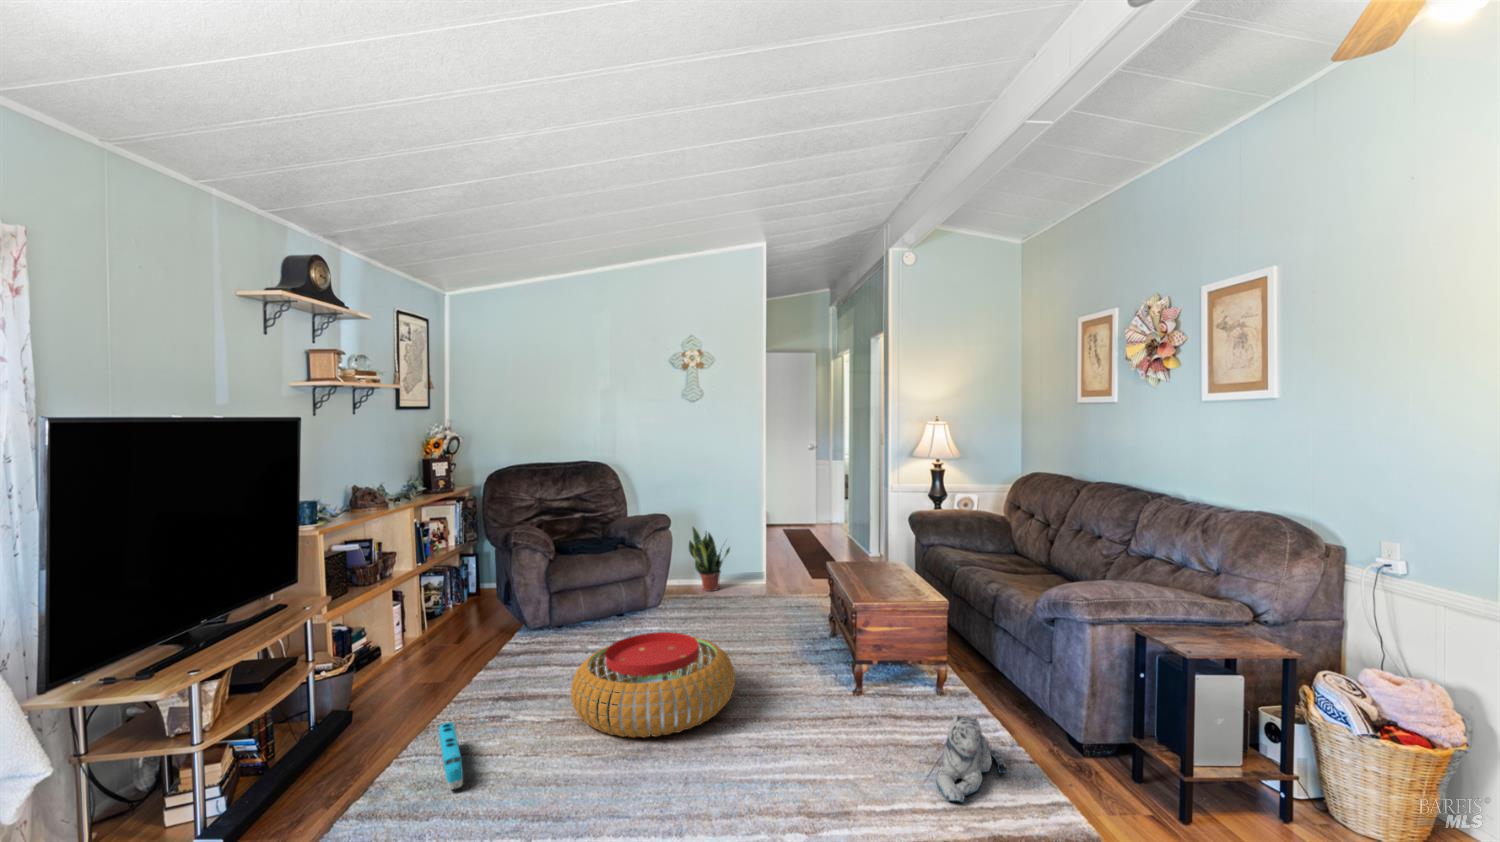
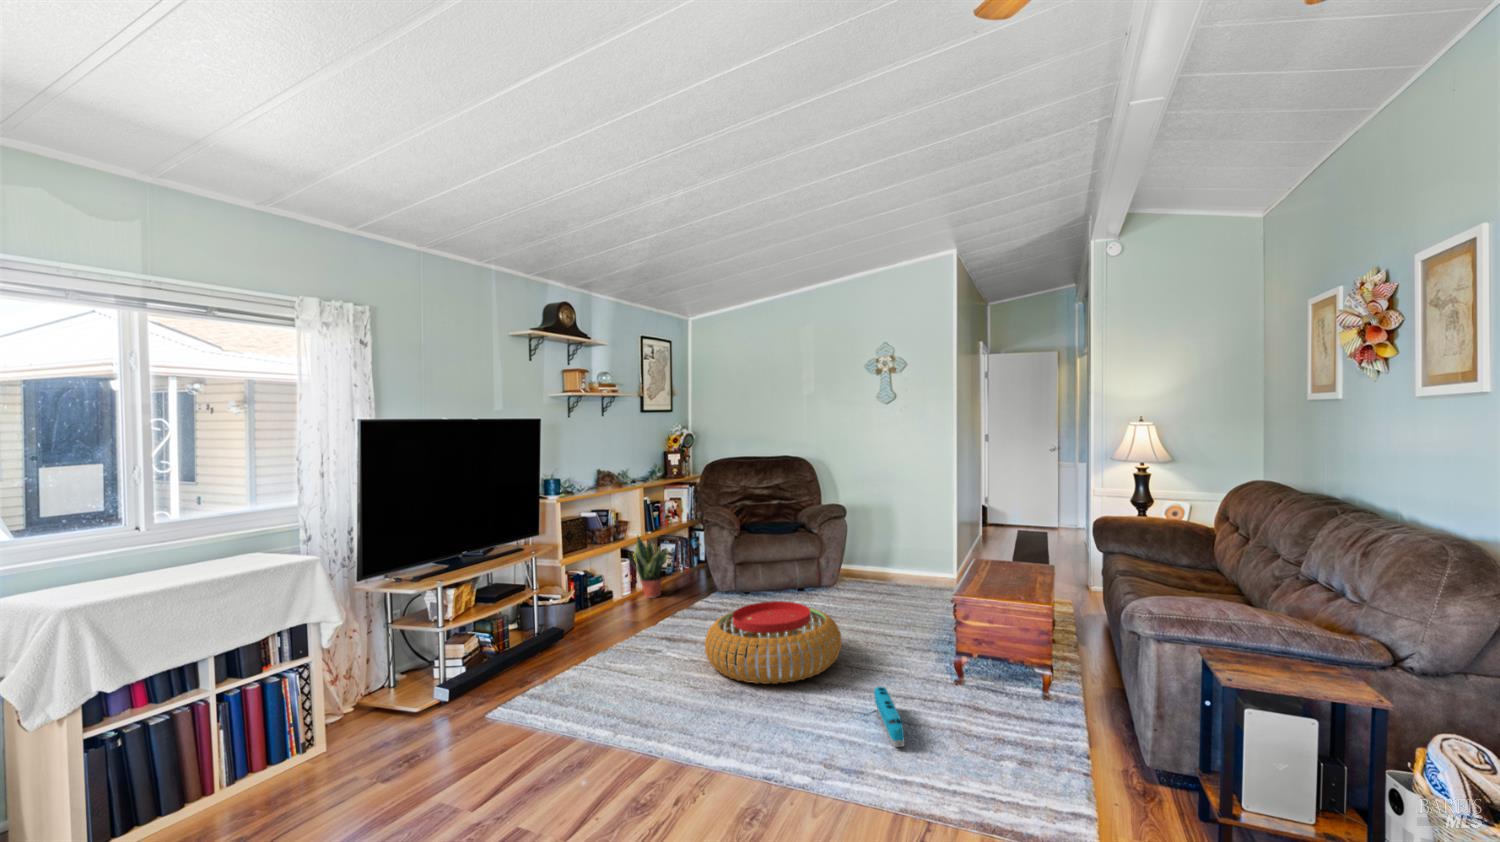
potted plant: present [689,527,730,591] -> present [629,537,667,598]
plush toy: present [937,716,1006,802] -> none [962,709,1053,792]
toy train: present [439,722,463,789] -> present [874,687,904,747]

